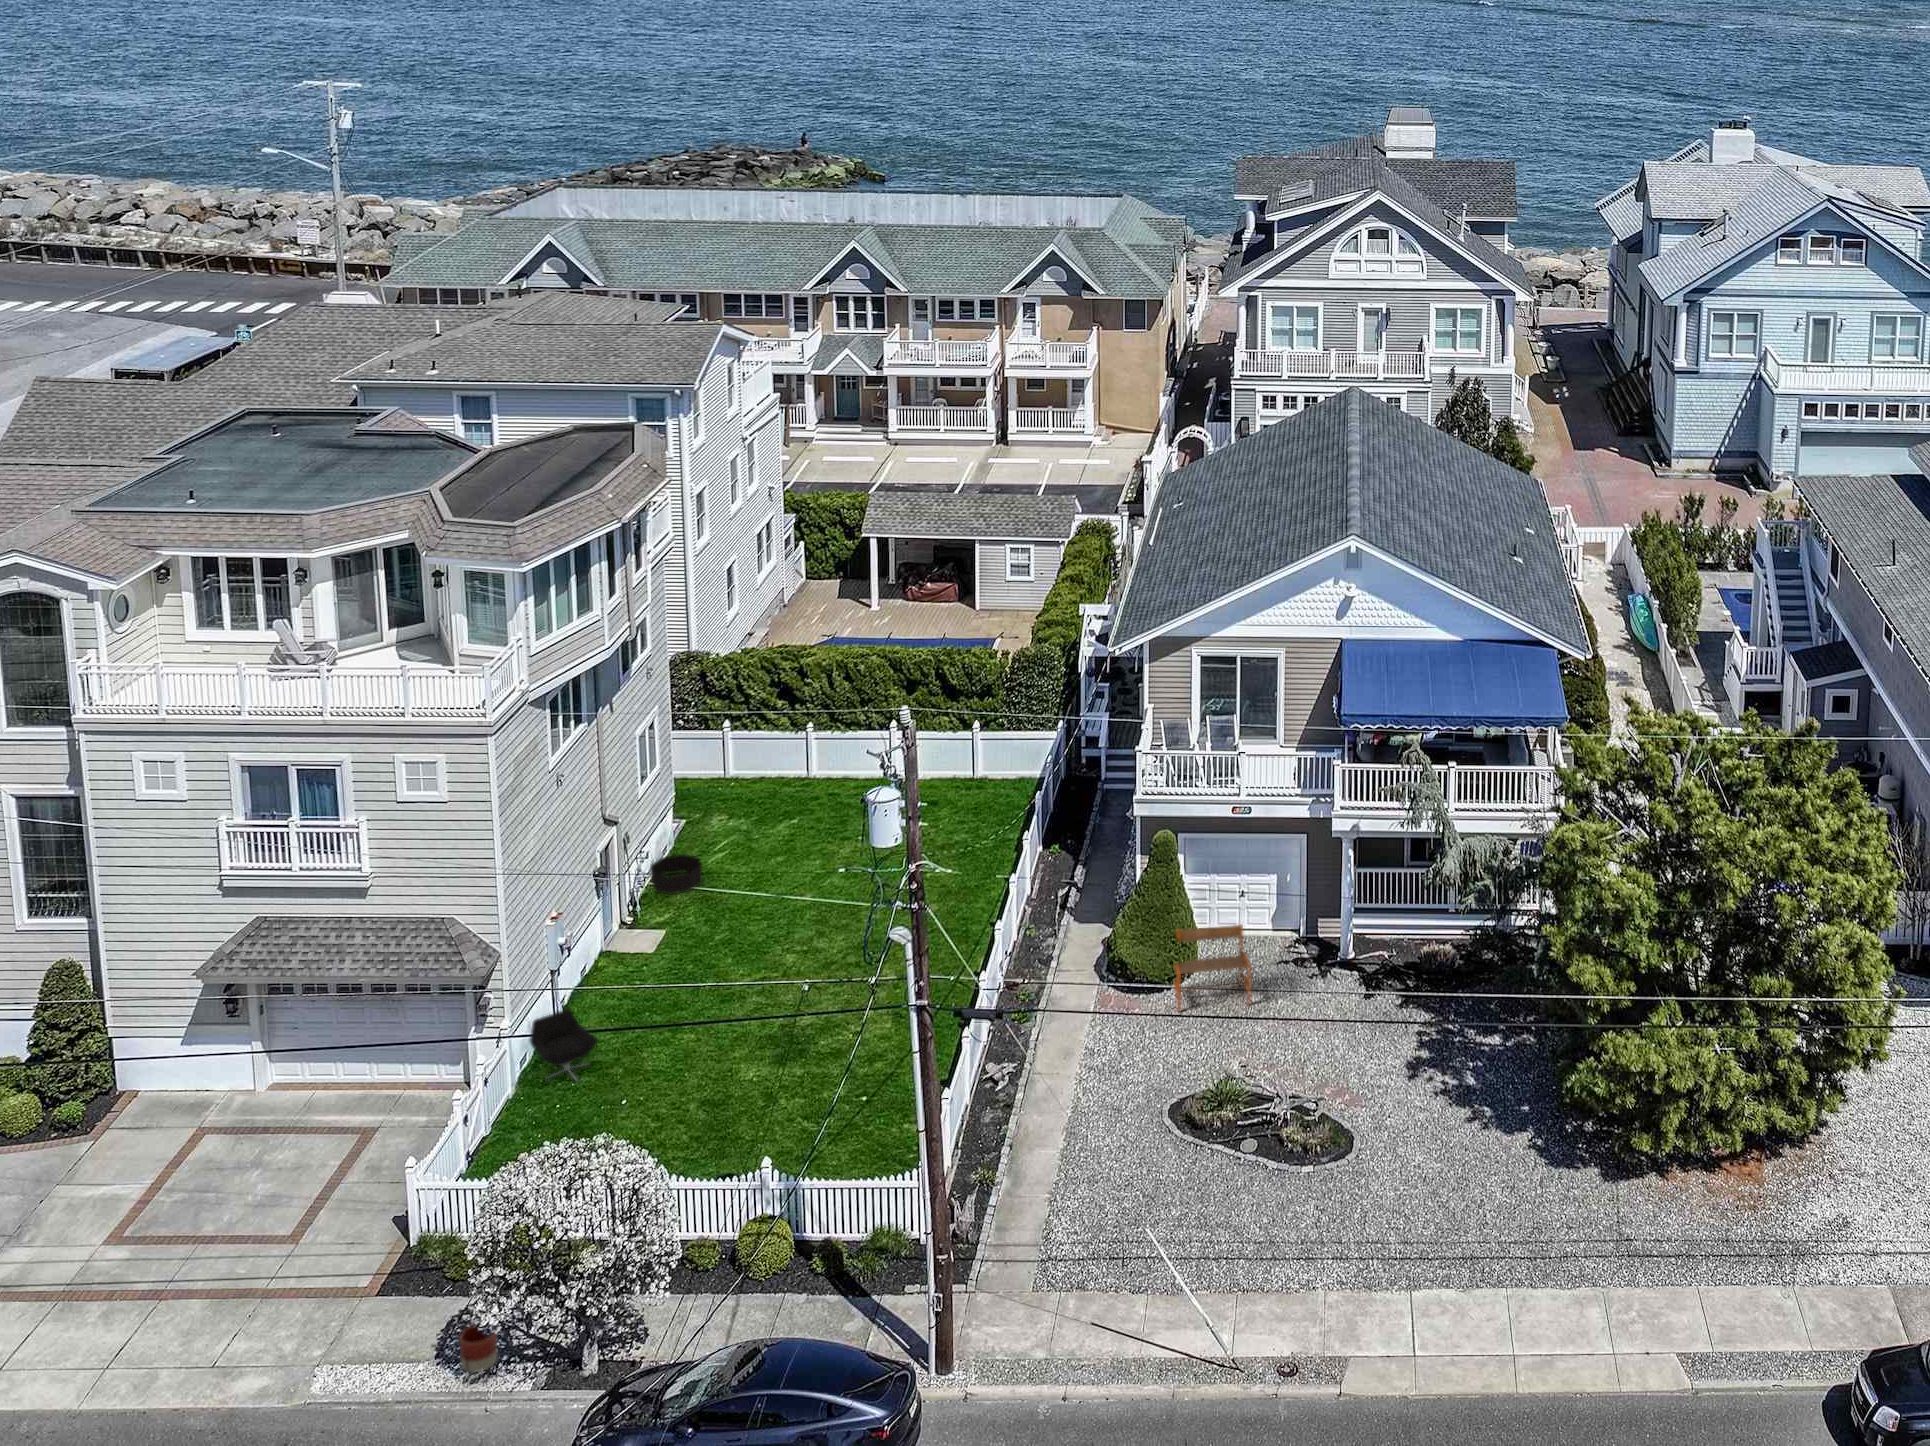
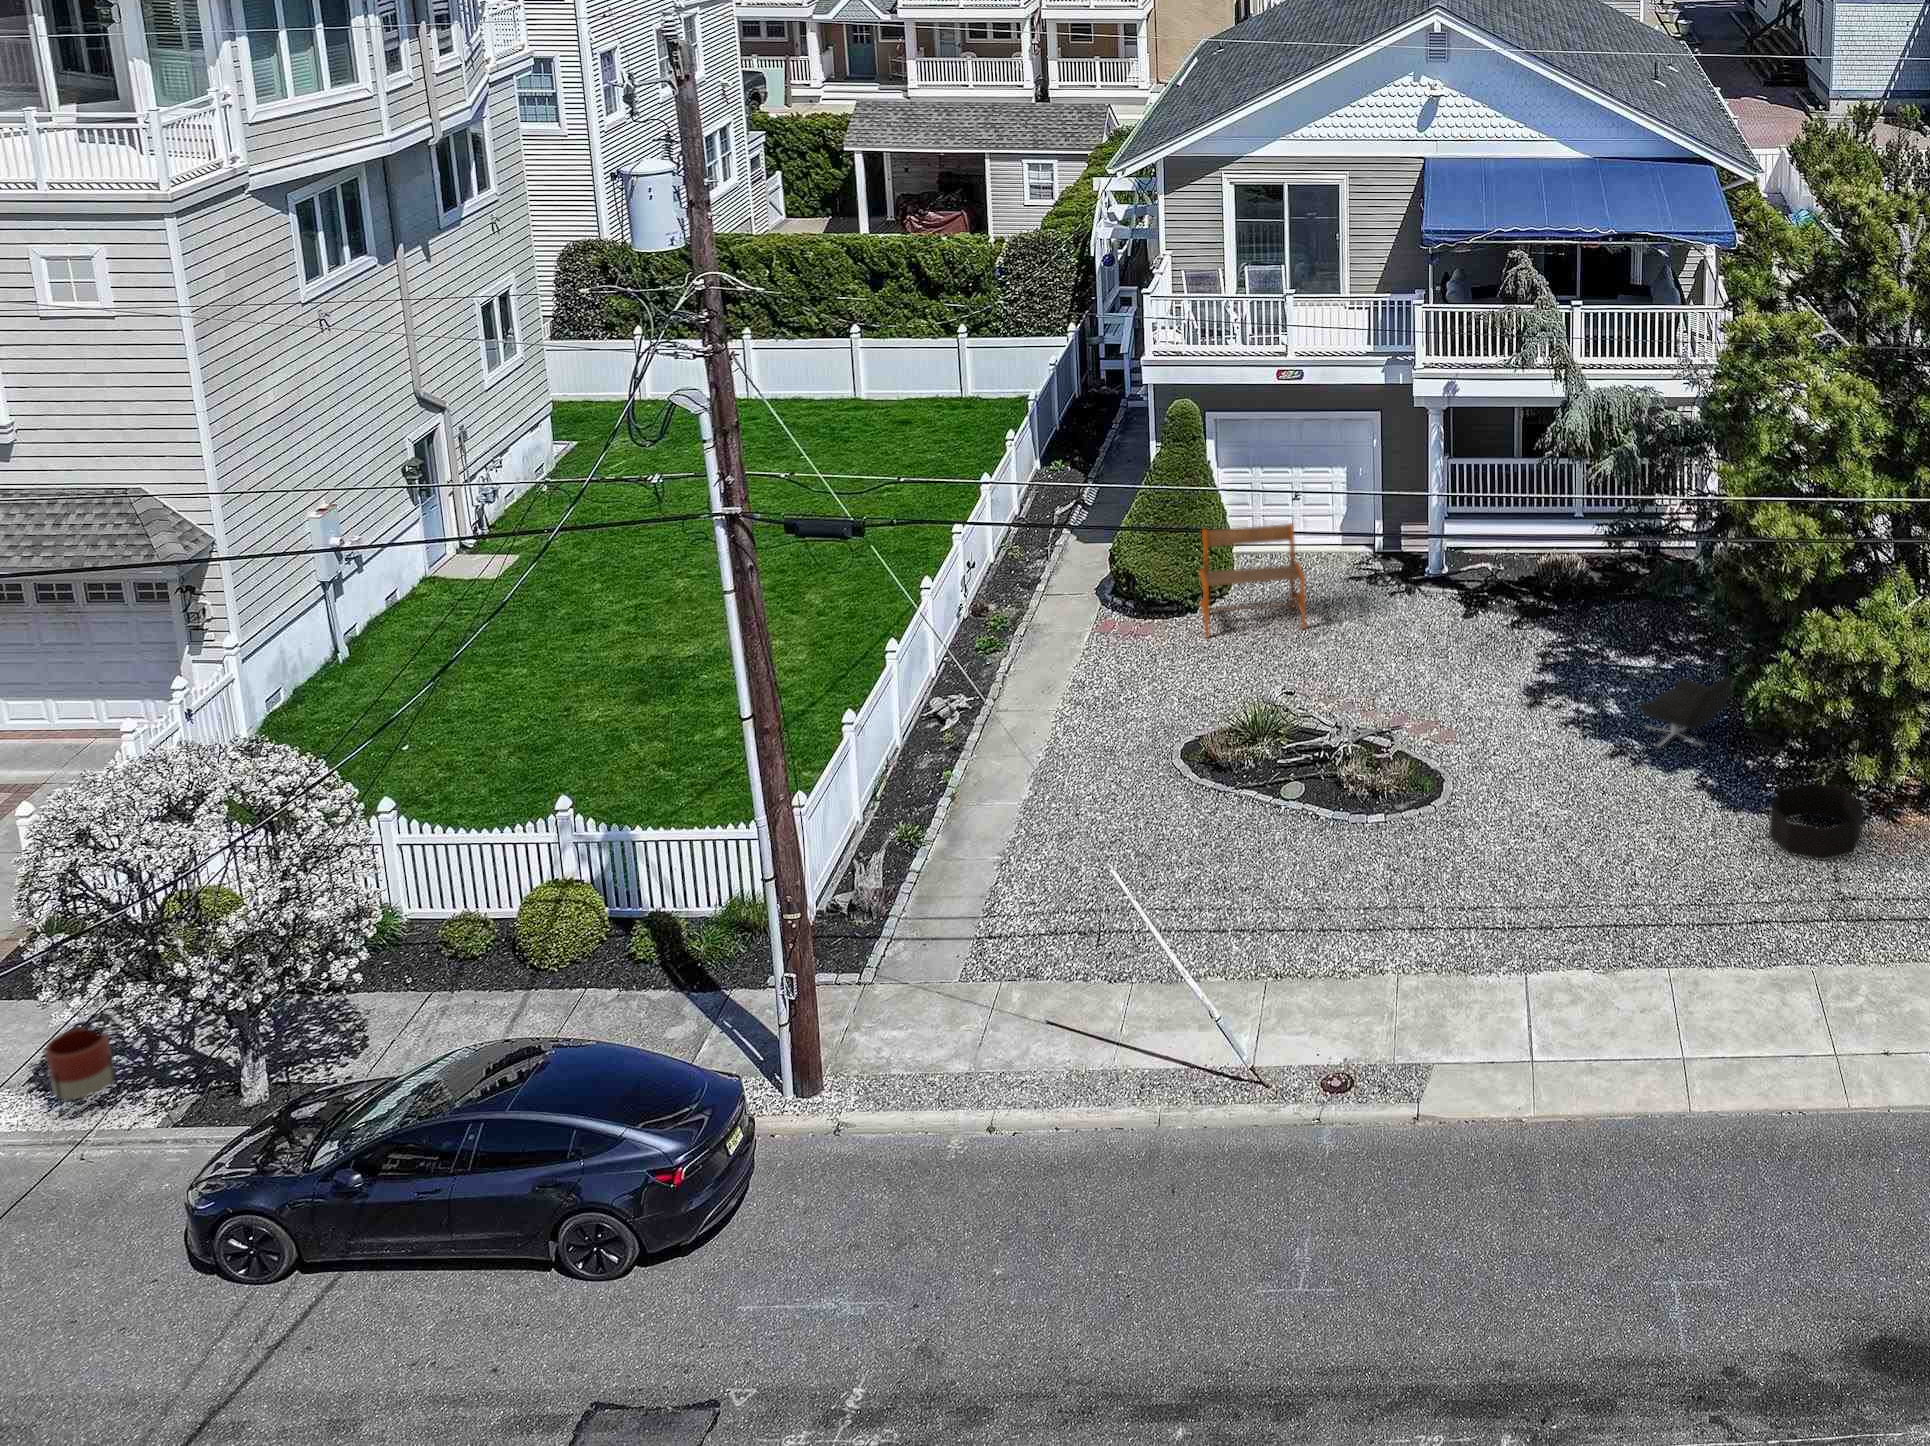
basket: present [650,854,702,894] -> present [1769,783,1863,861]
lounge chair: present [530,1009,599,1080] -> present [1638,677,1733,746]

